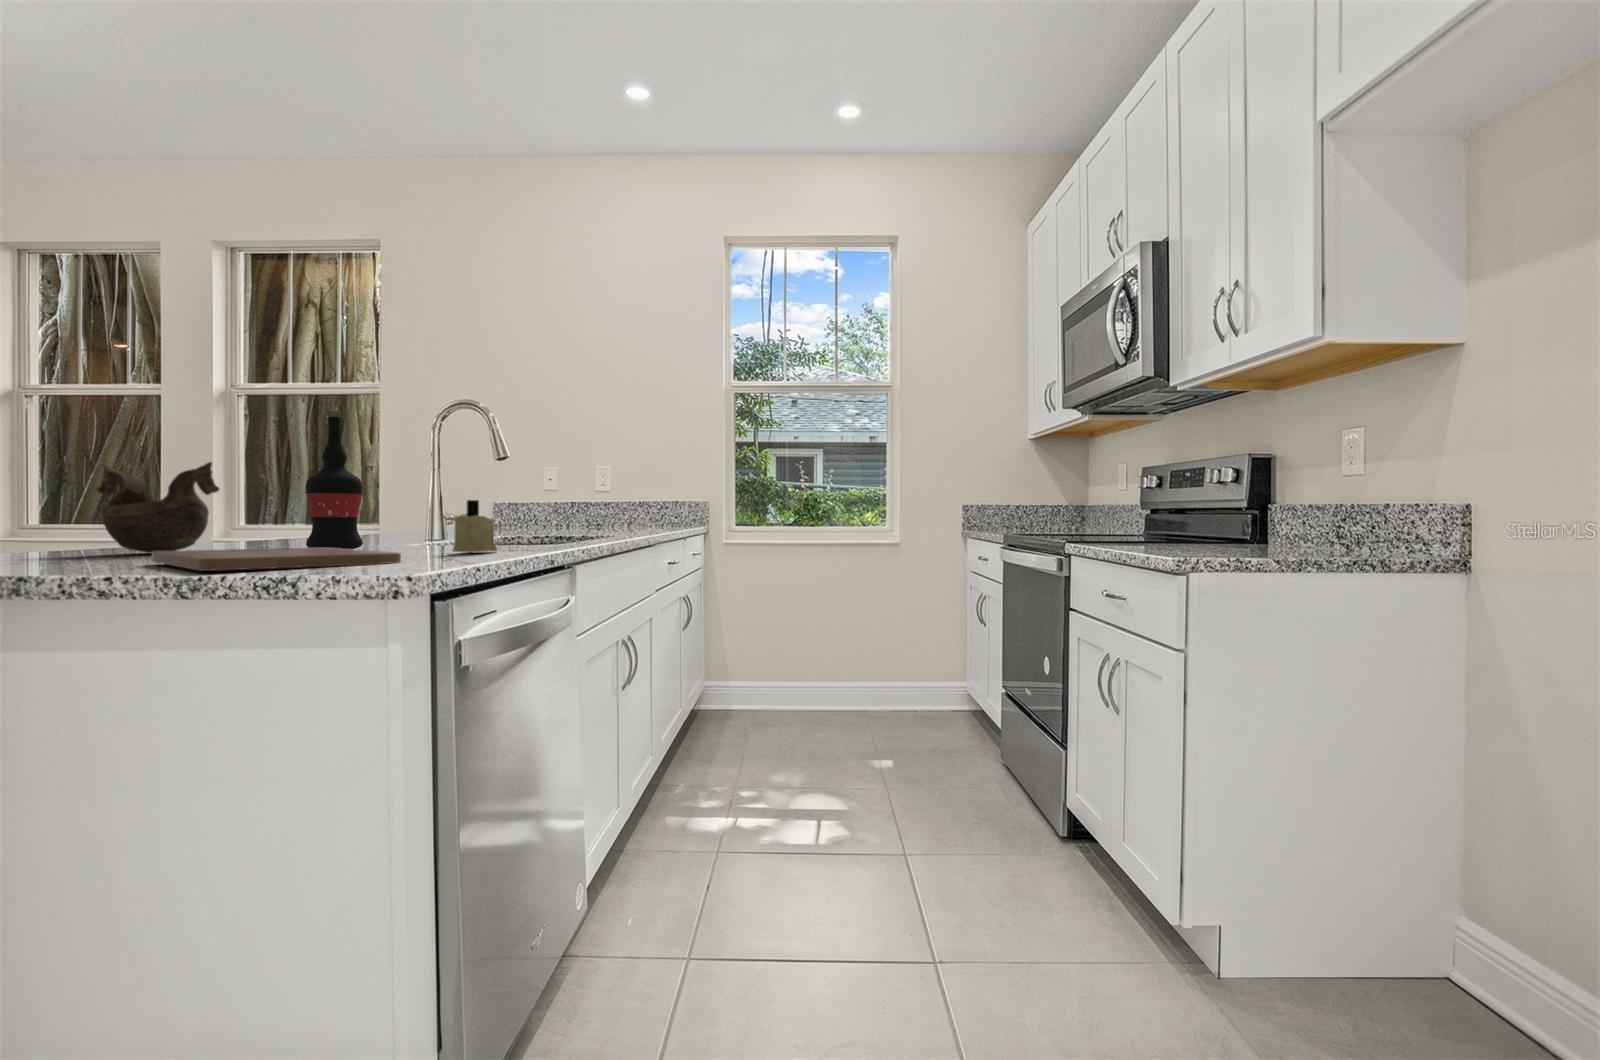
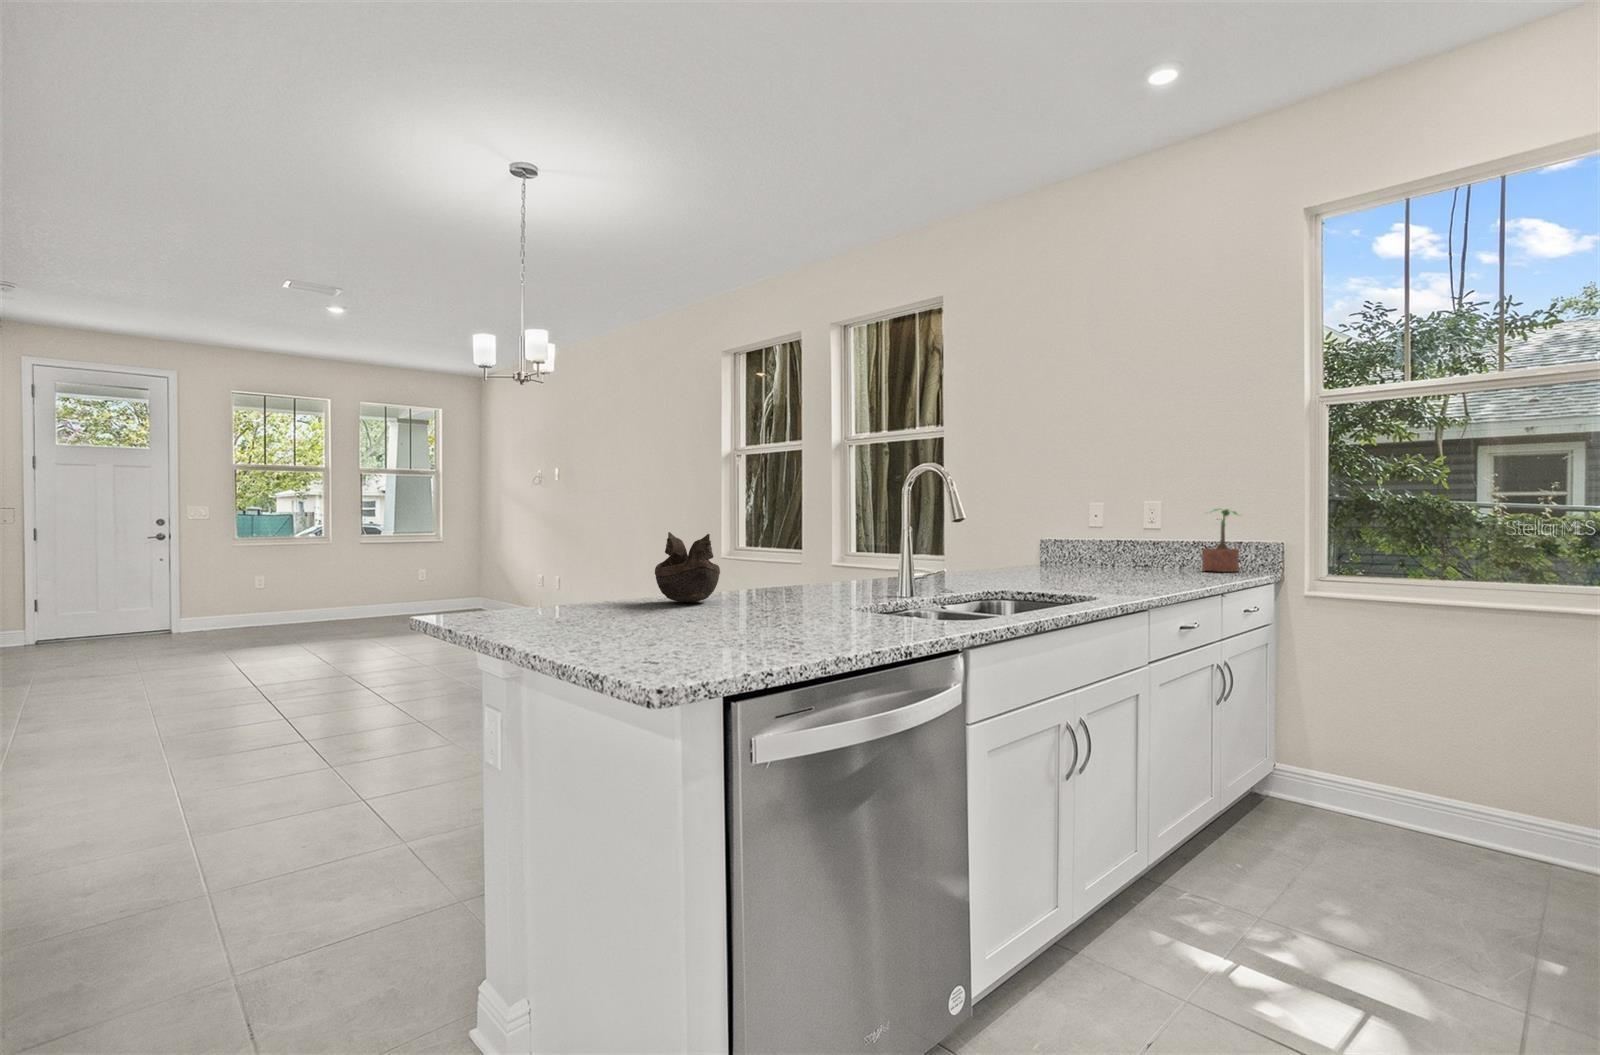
wine bottle: present [306,410,363,549] -> none [750,491,793,616]
potted plant: none [648,474,678,526] -> present [1202,509,1239,572]
candle: present [453,500,497,553] -> none [812,585,854,641]
cutting board: present [152,548,401,571] -> none [570,619,737,658]

